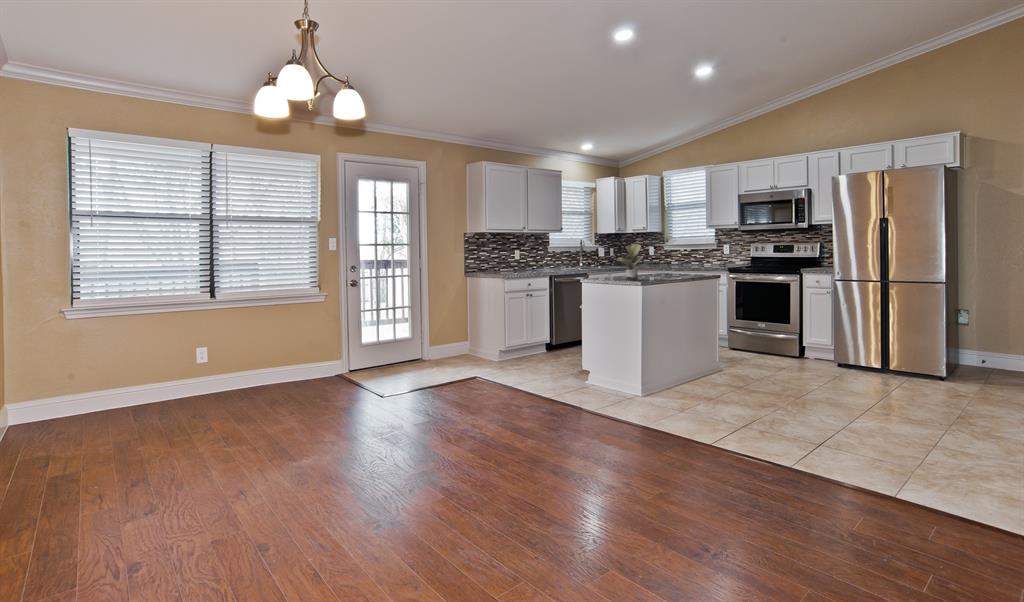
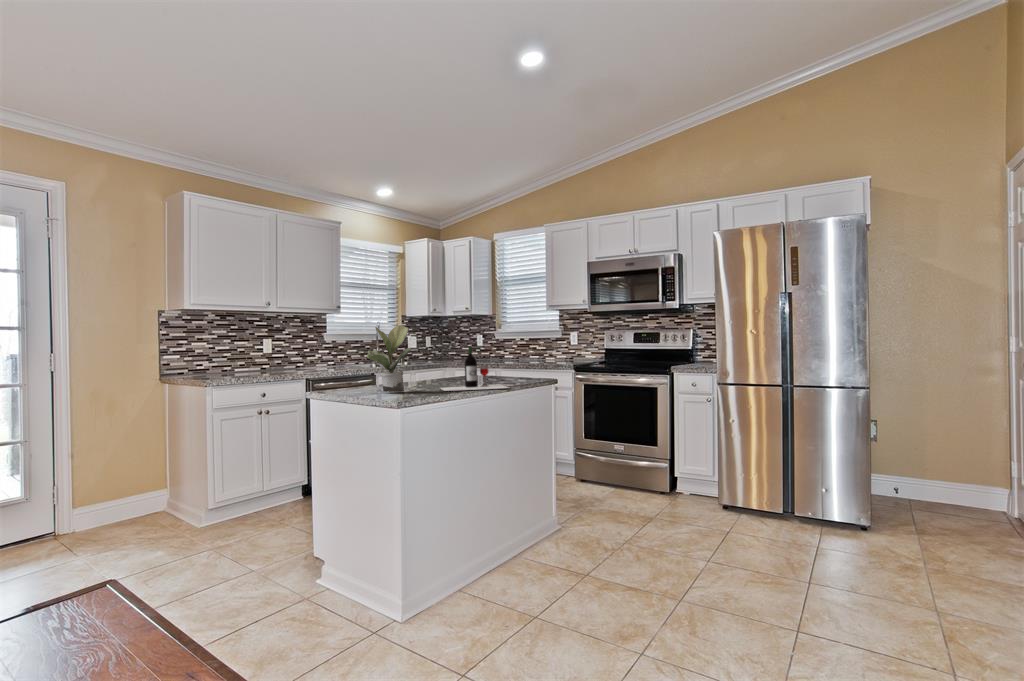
wine bottle: none [652,255,698,280] -> present [441,346,508,391]

